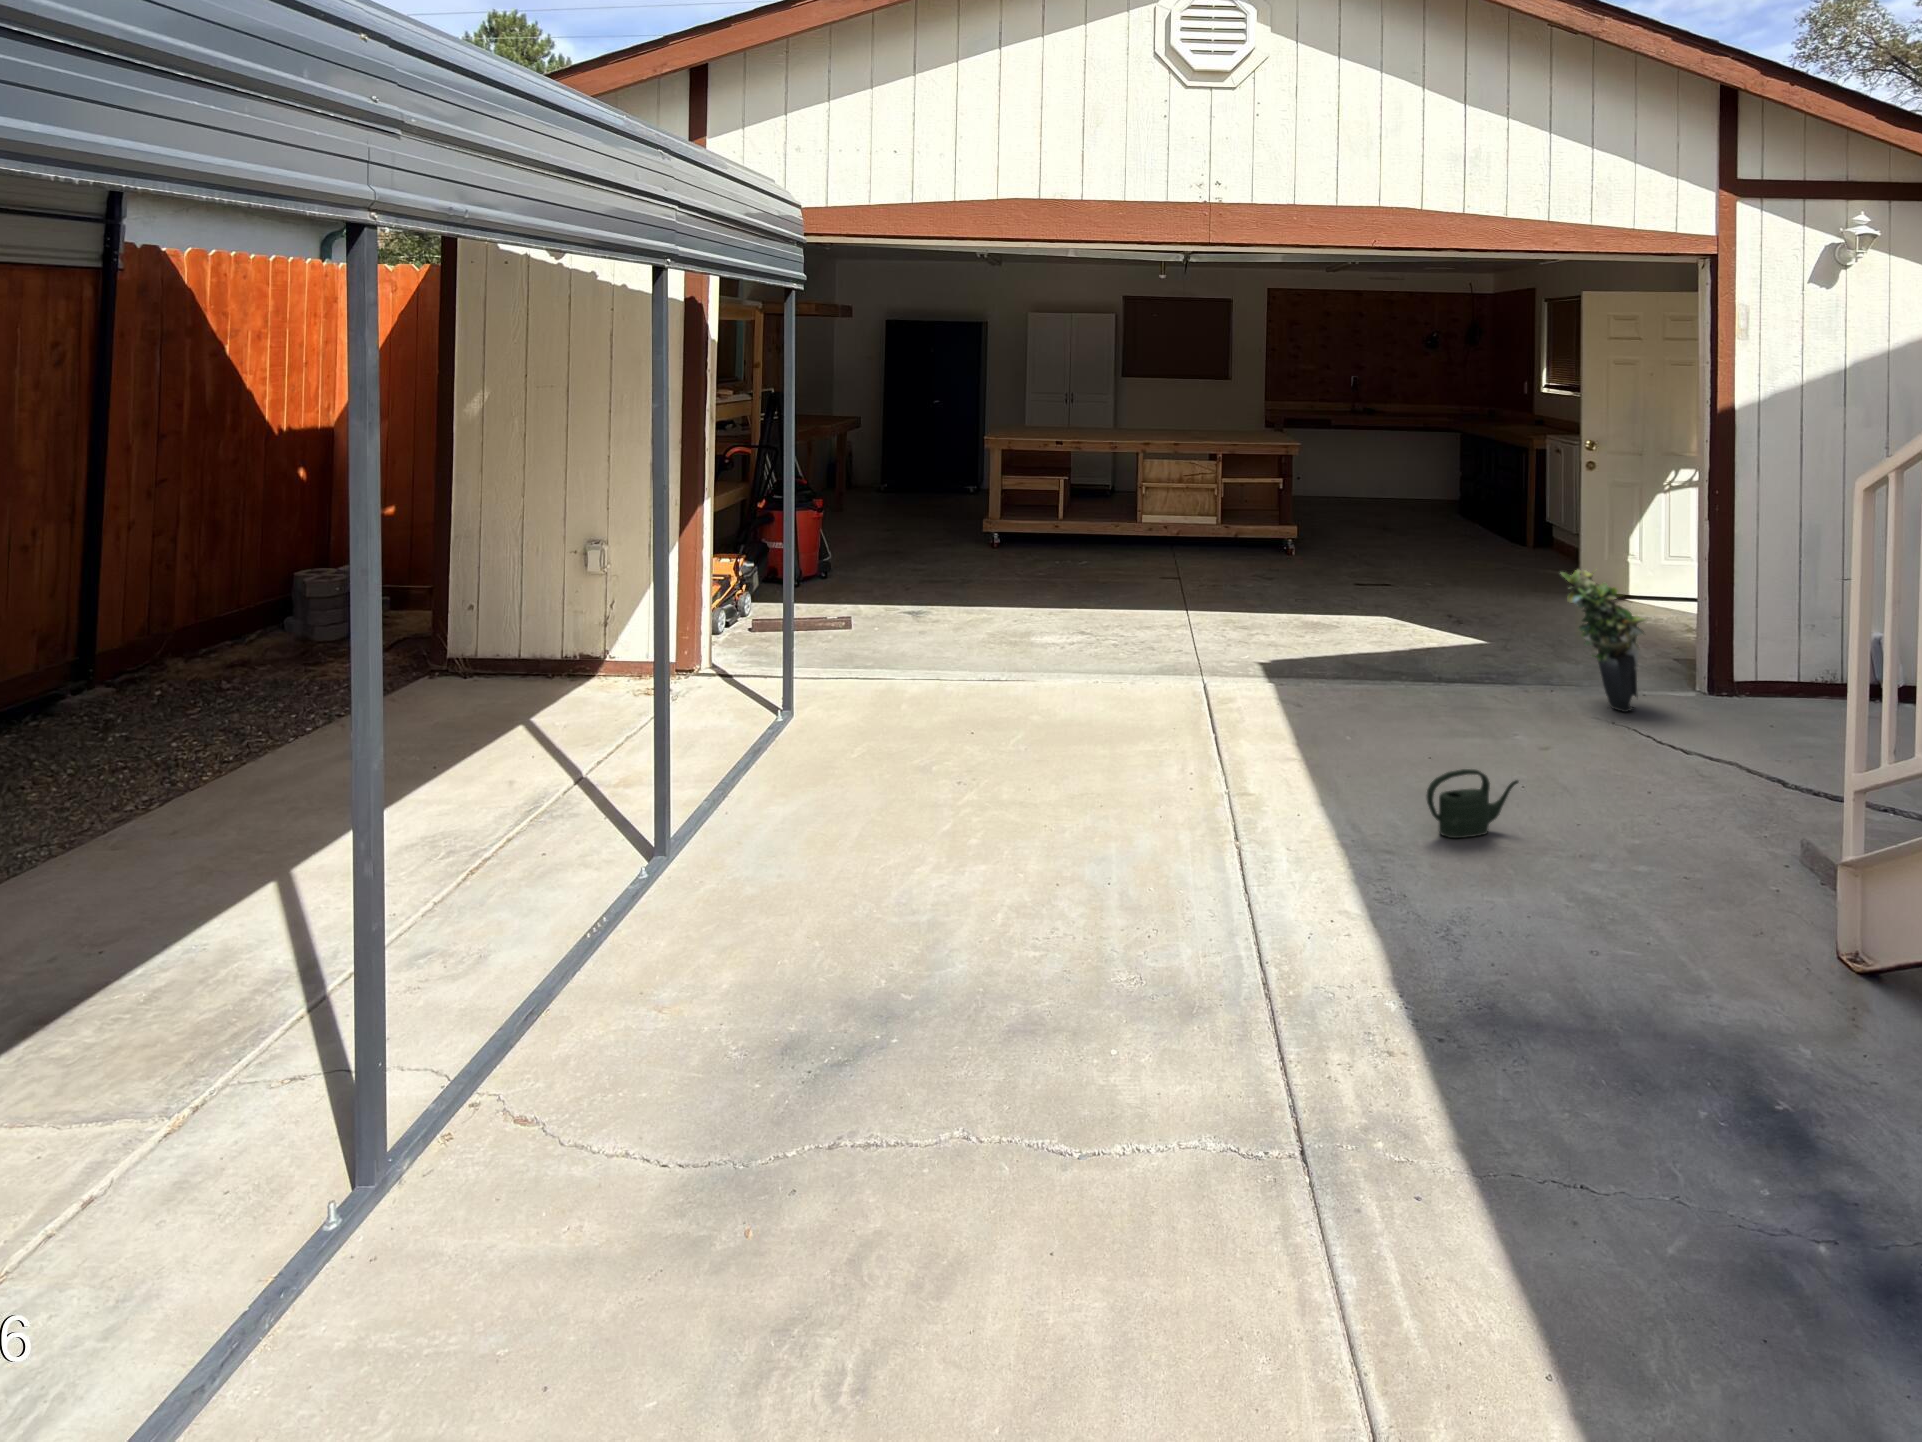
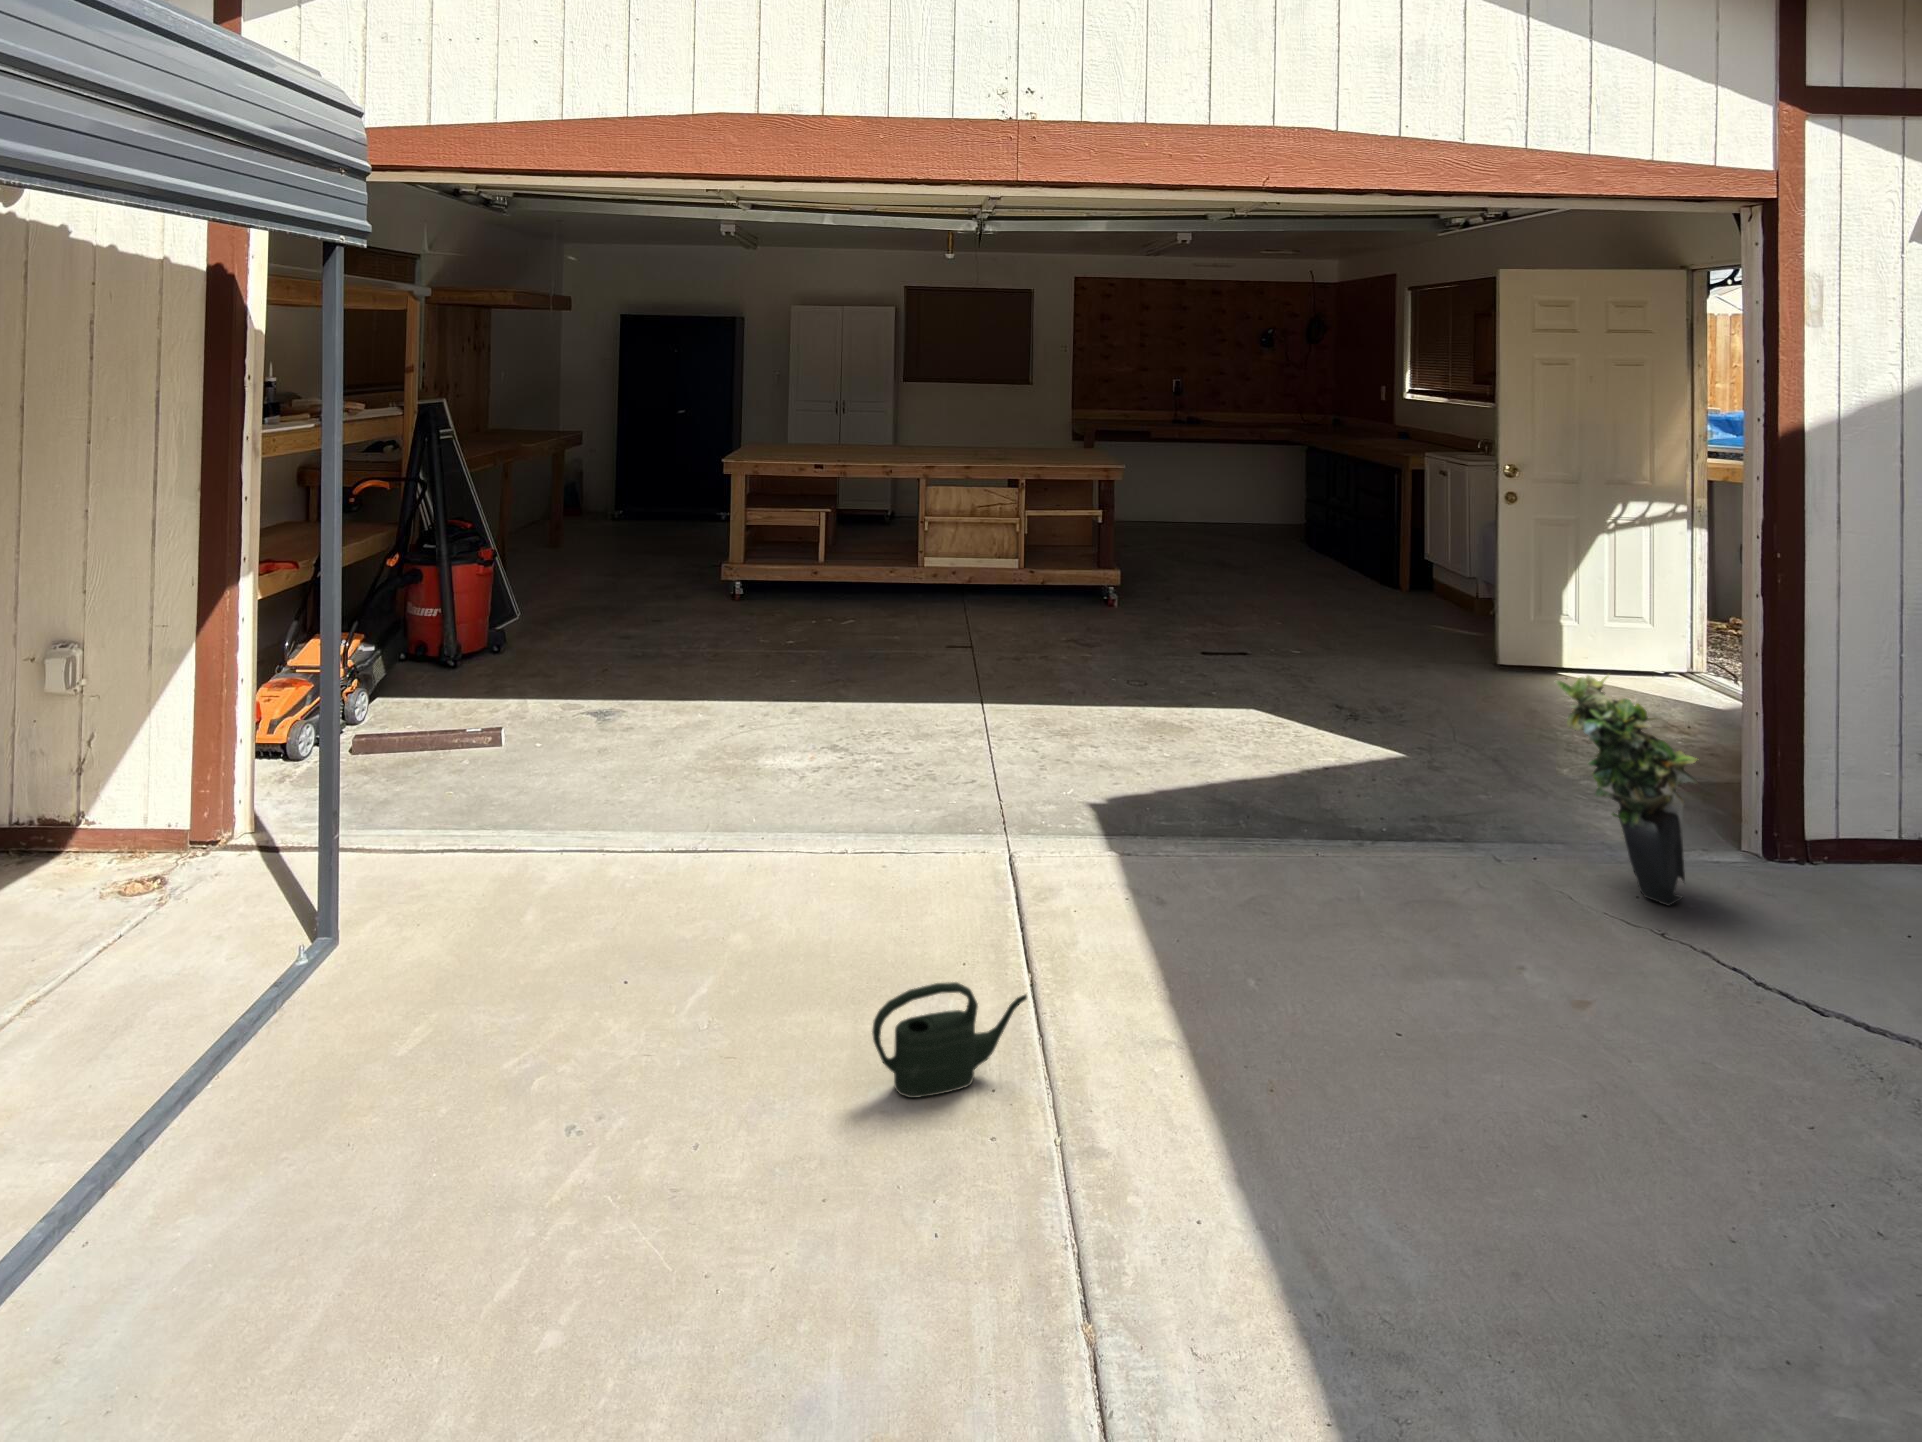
watering can: present [1426,769,1518,838] -> present [872,982,1027,1098]

